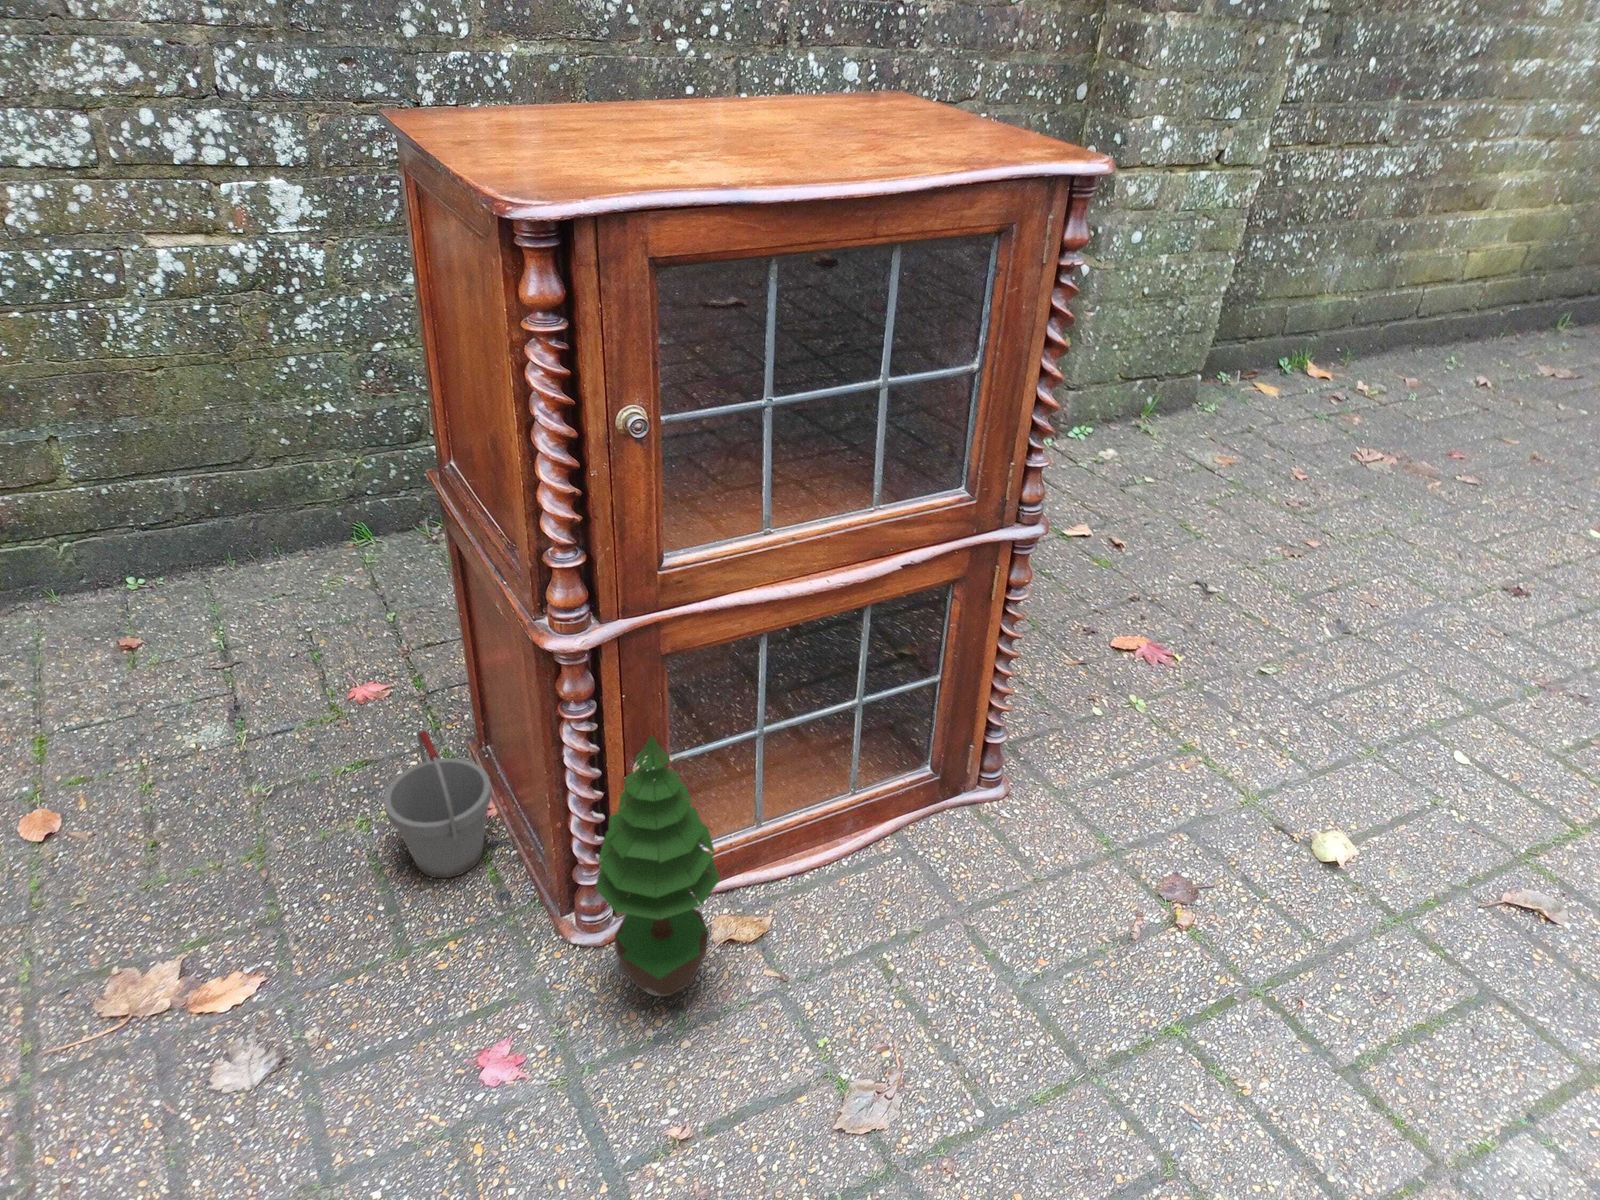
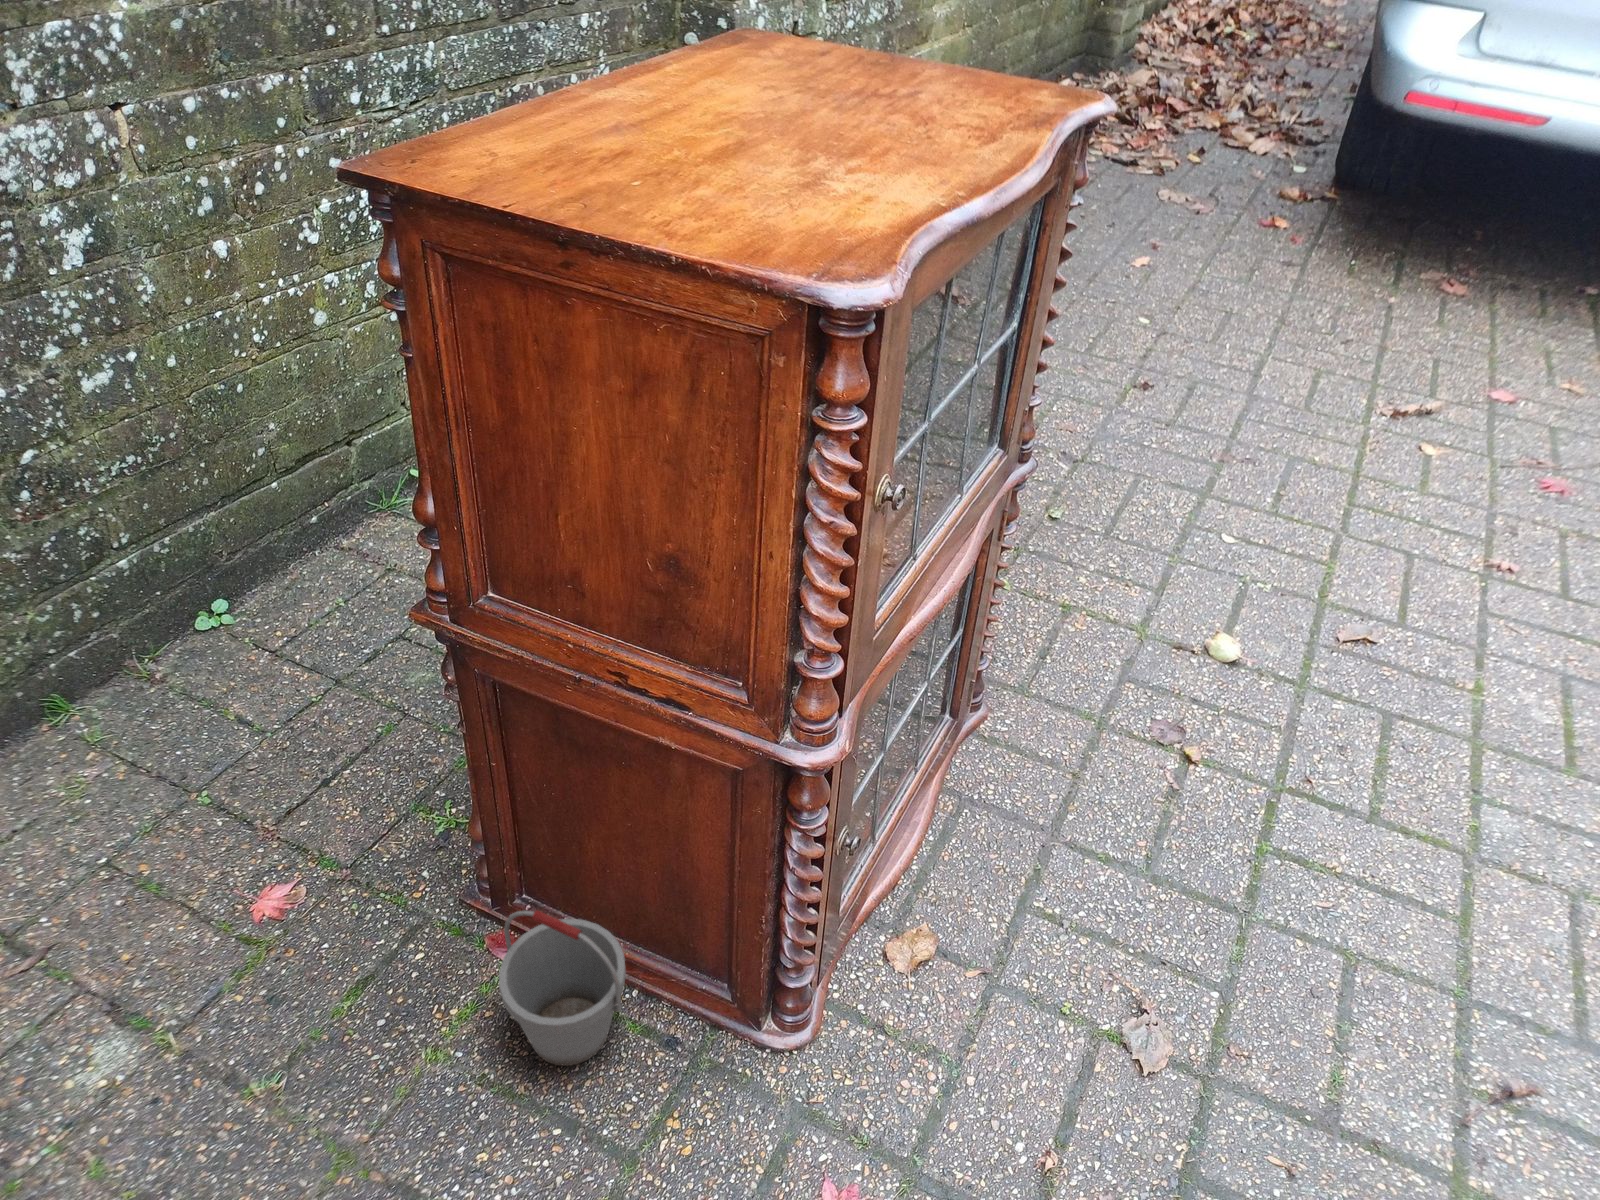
potted tree: present [595,735,720,996] -> none [853,802,987,1053]

